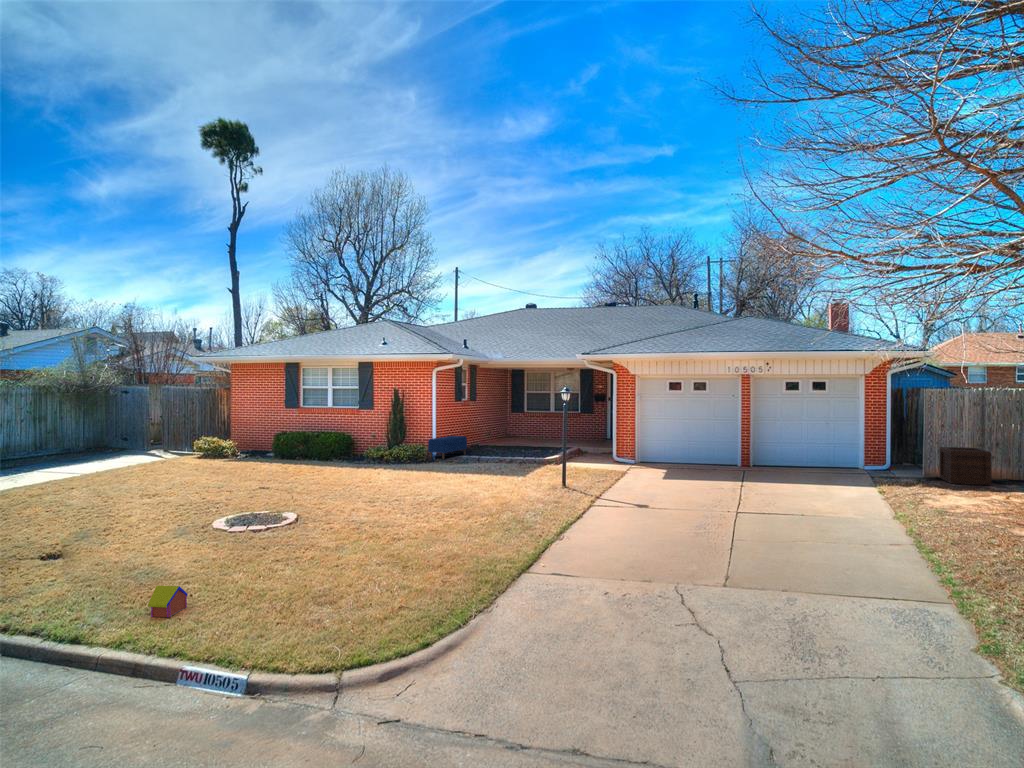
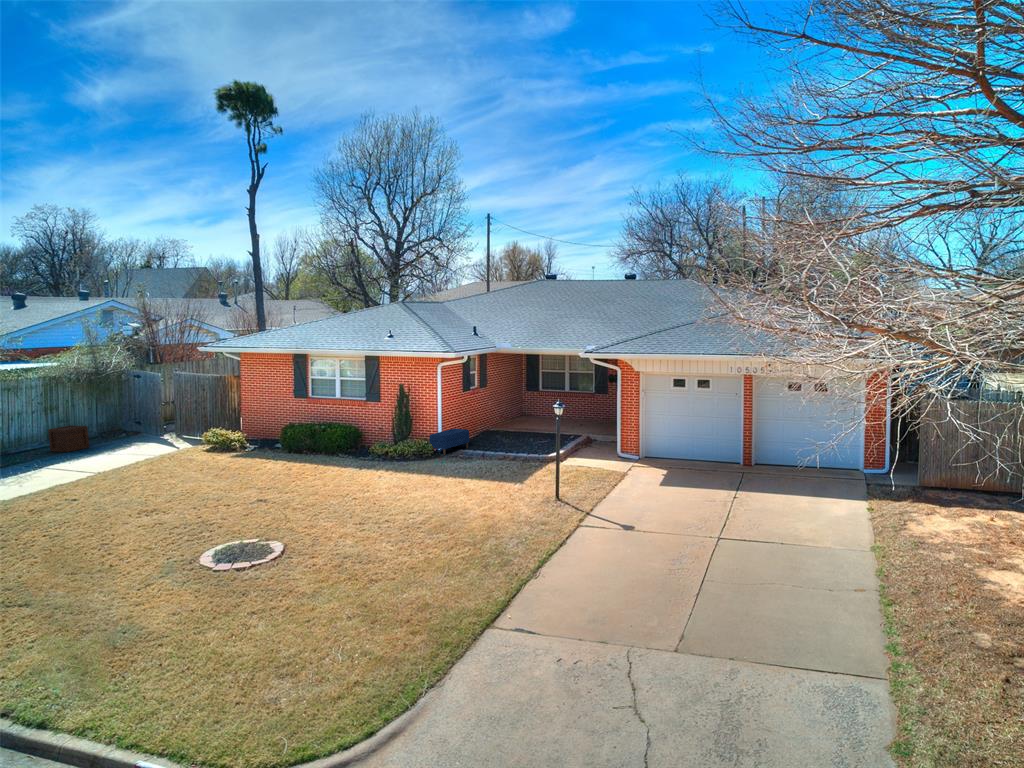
wooden crate: present [939,447,992,485] -> present [48,425,89,452]
toy house: present [148,585,188,617] -> none [116,661,155,694]

